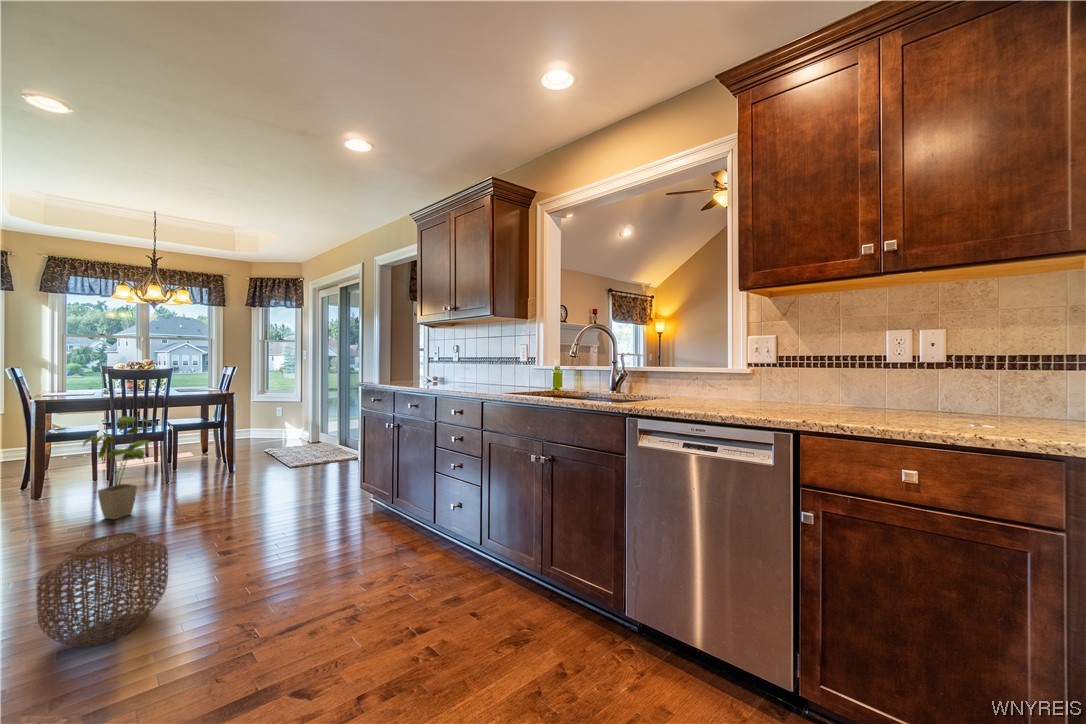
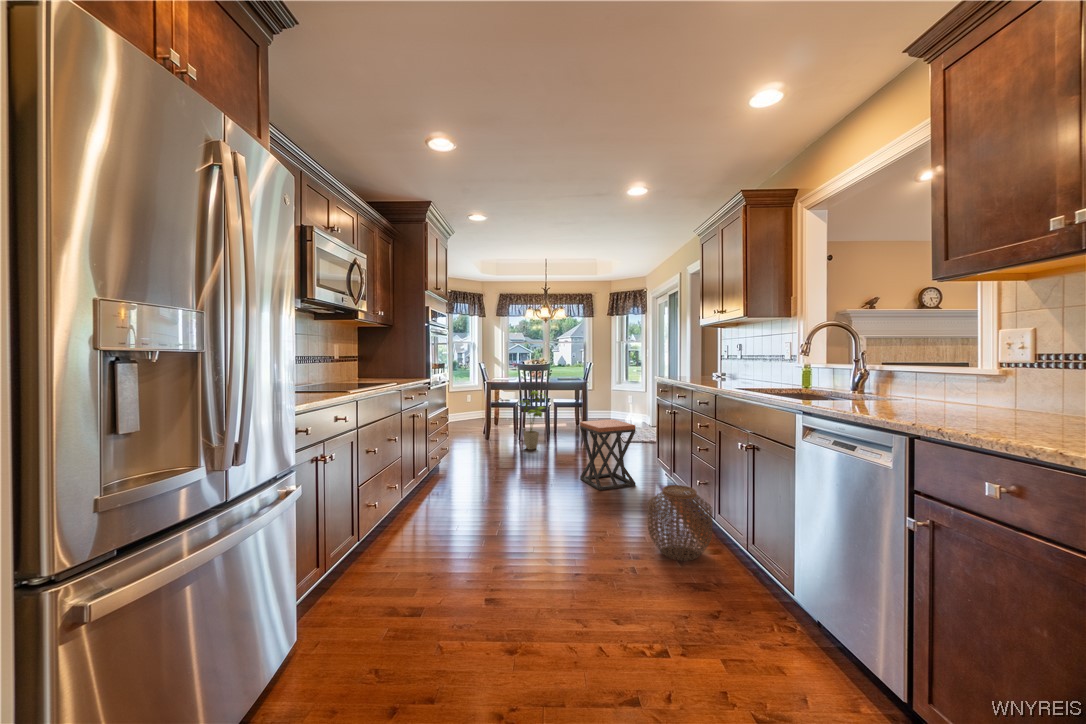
stool: none [250,447,348,562] -> present [580,419,636,490]
woven basket: present [37,532,168,647] -> present [647,485,712,561]

